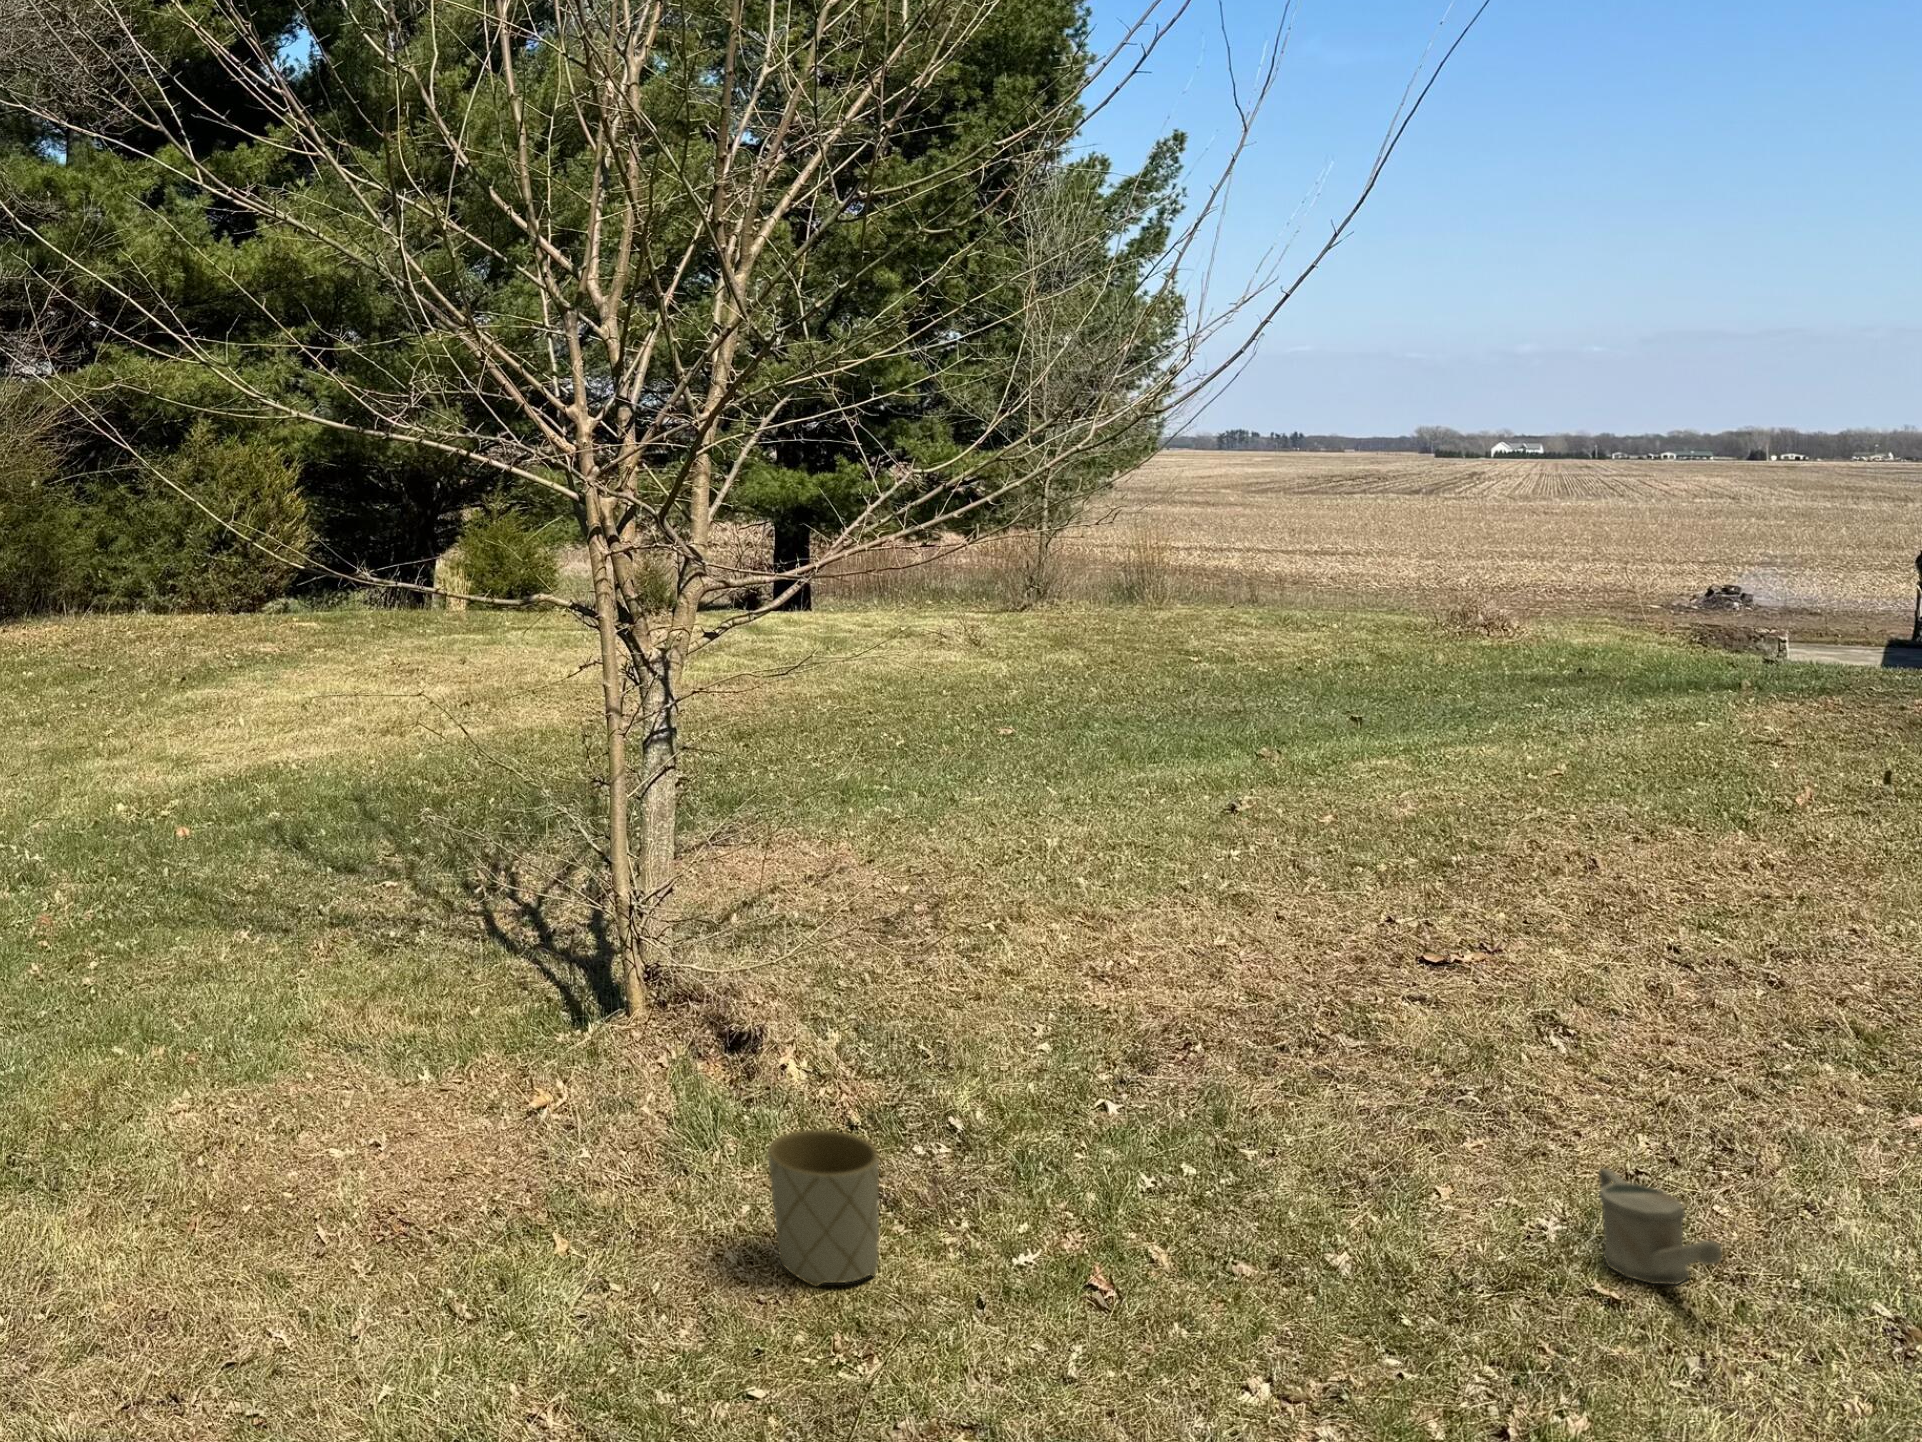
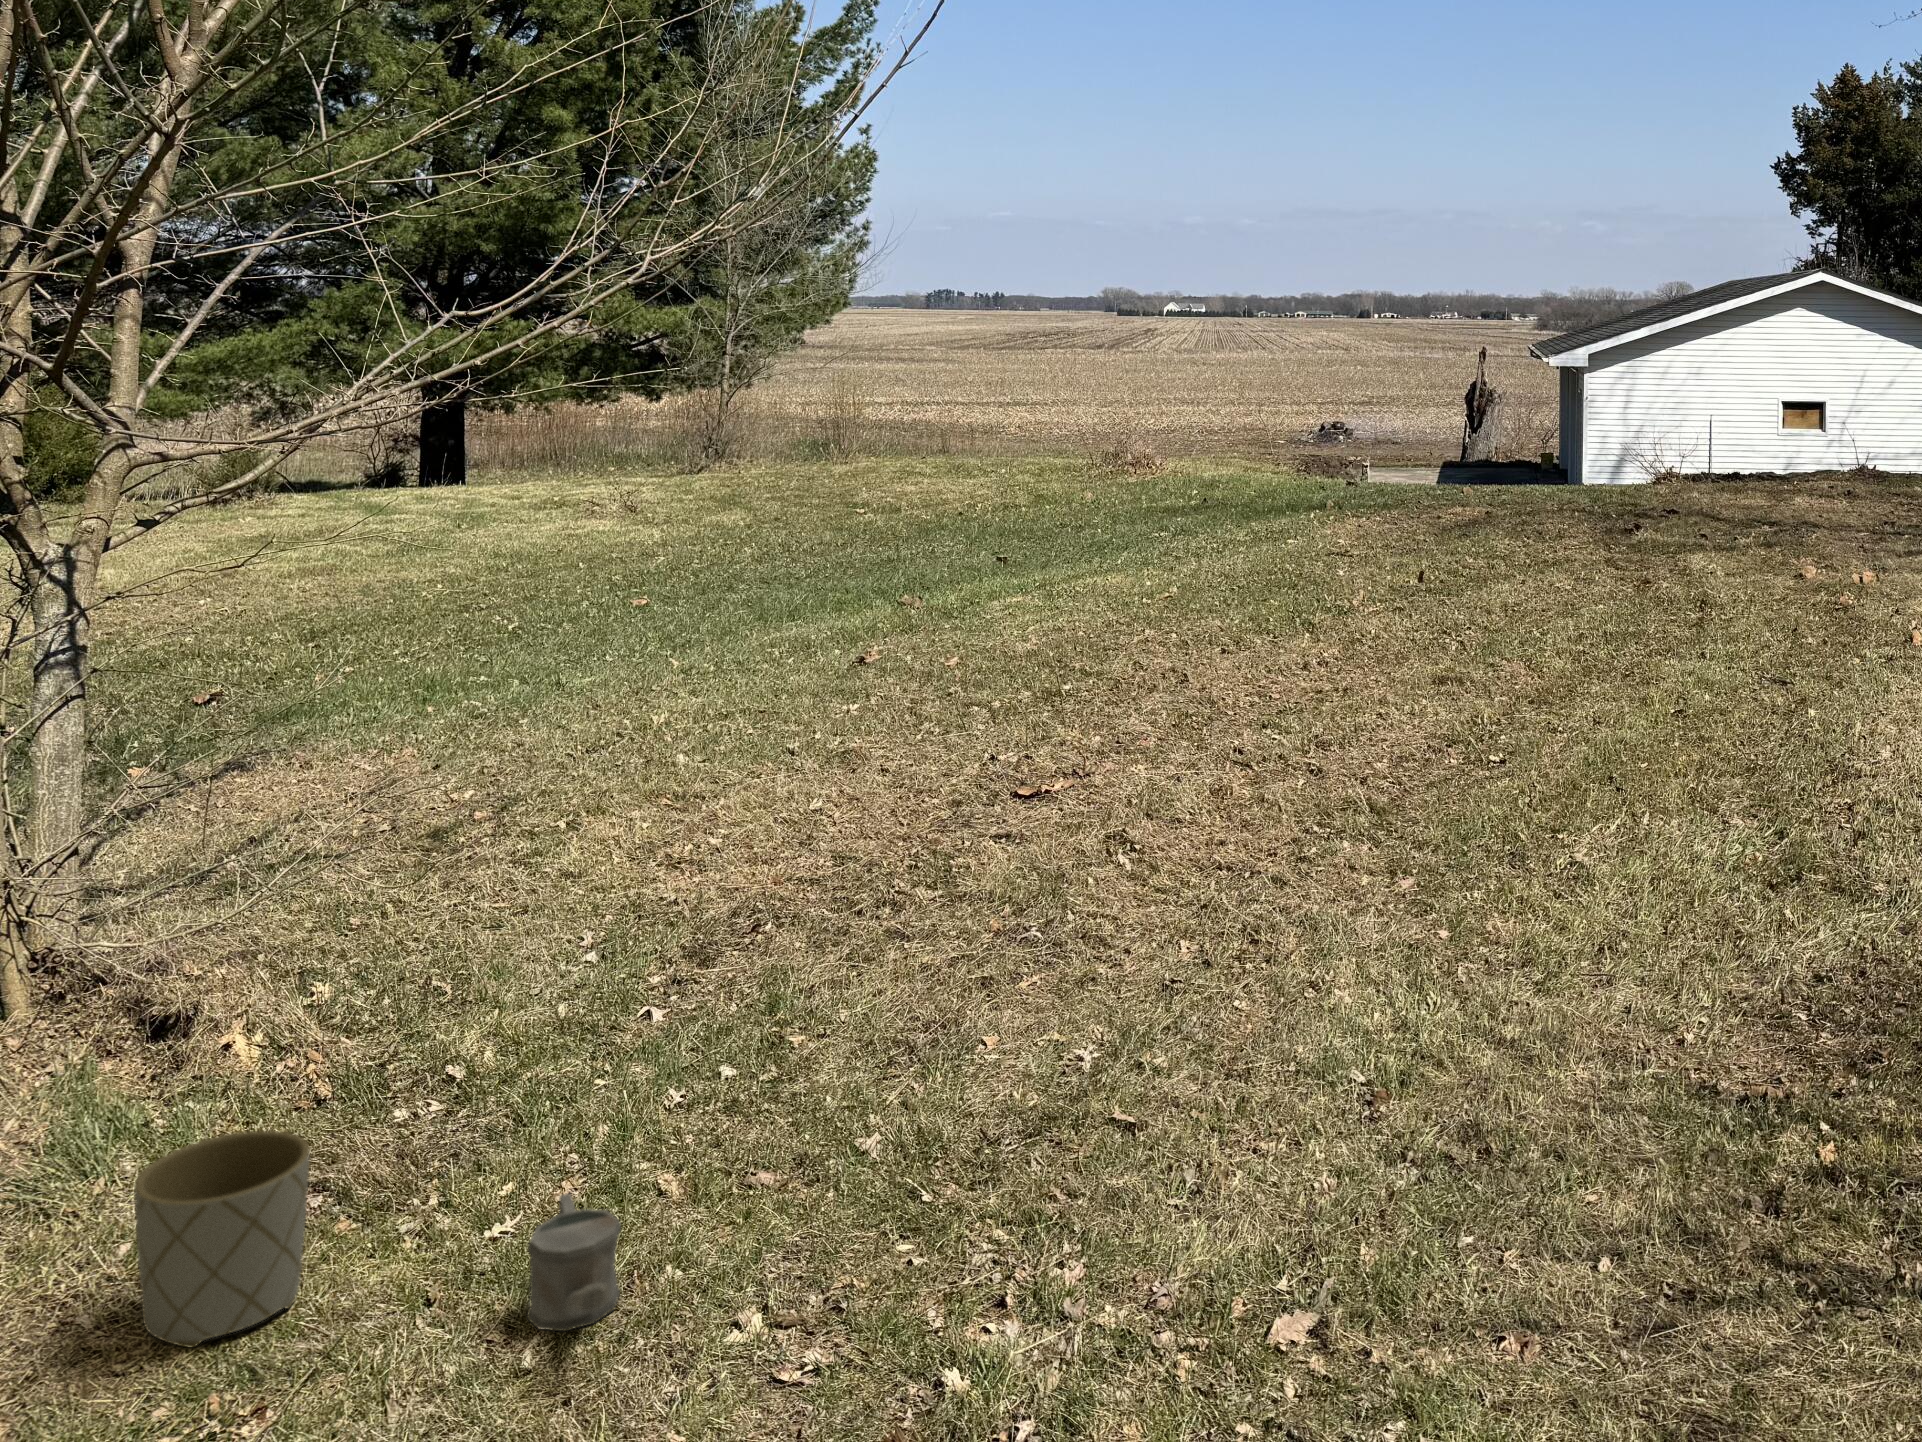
watering can: present [1599,1168,1722,1285] -> present [527,1193,621,1331]

